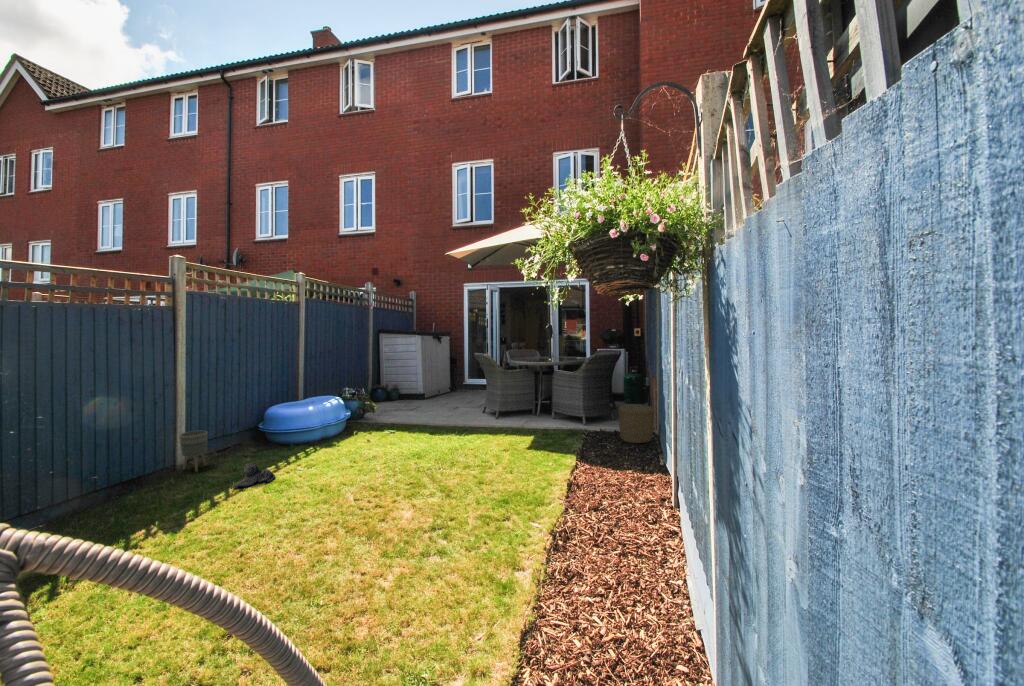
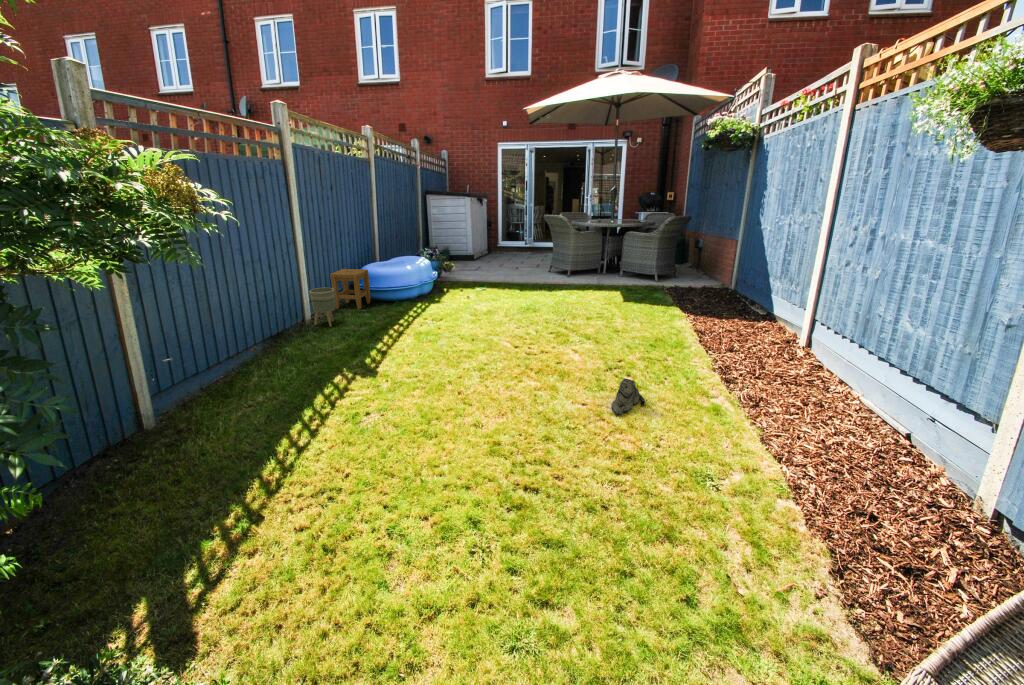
woven basket: present [619,404,654,443] -> none [701,261,738,297]
stool: none [221,410,266,452] -> present [330,269,370,309]
plush toy: present [232,462,275,488] -> present [612,378,645,415]

